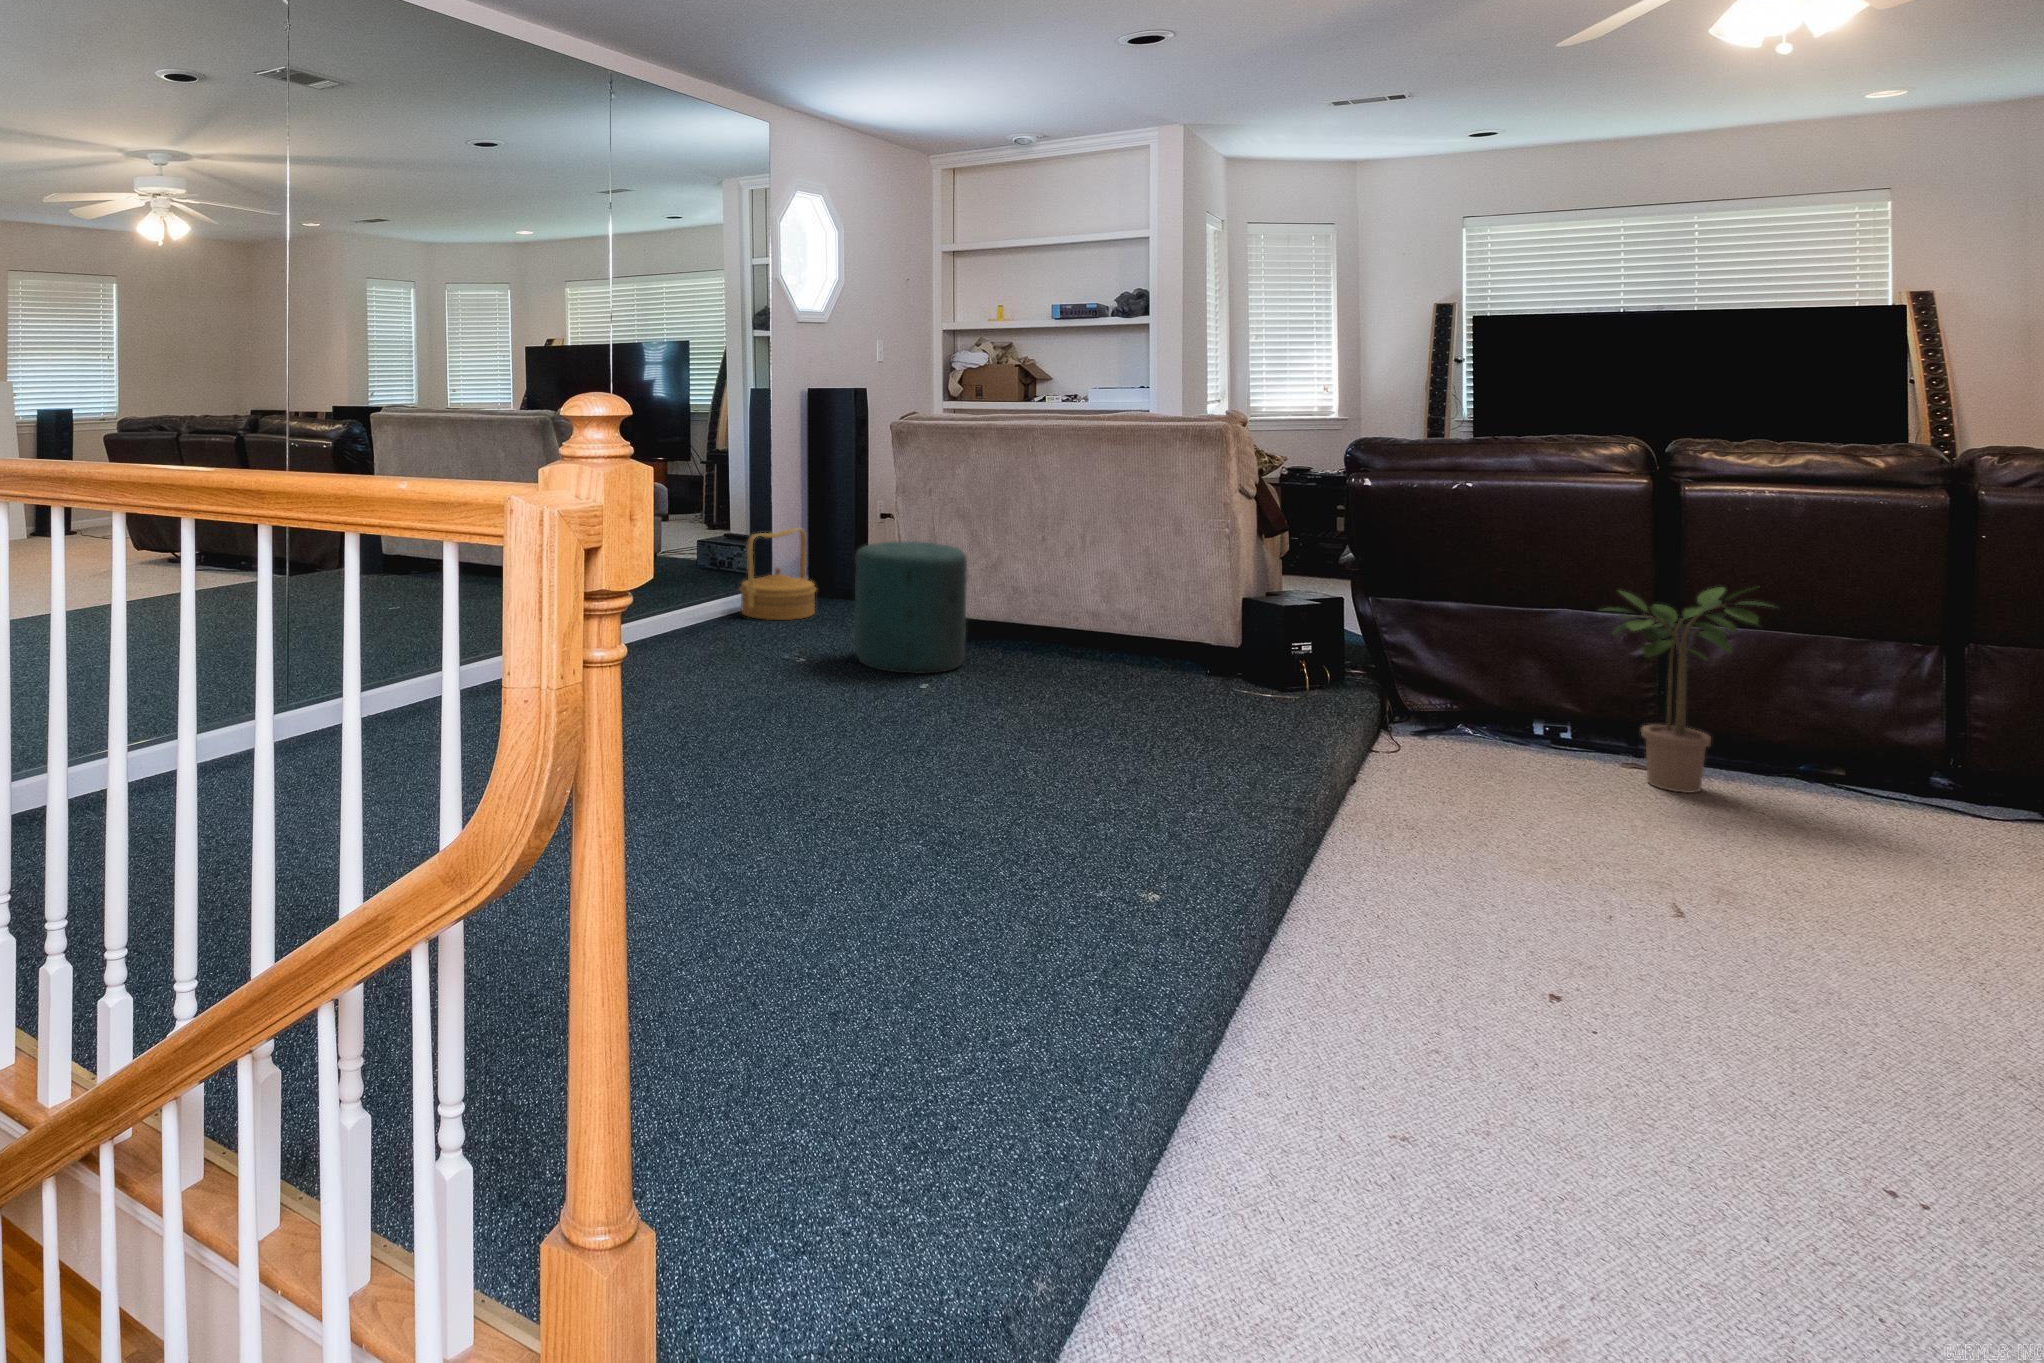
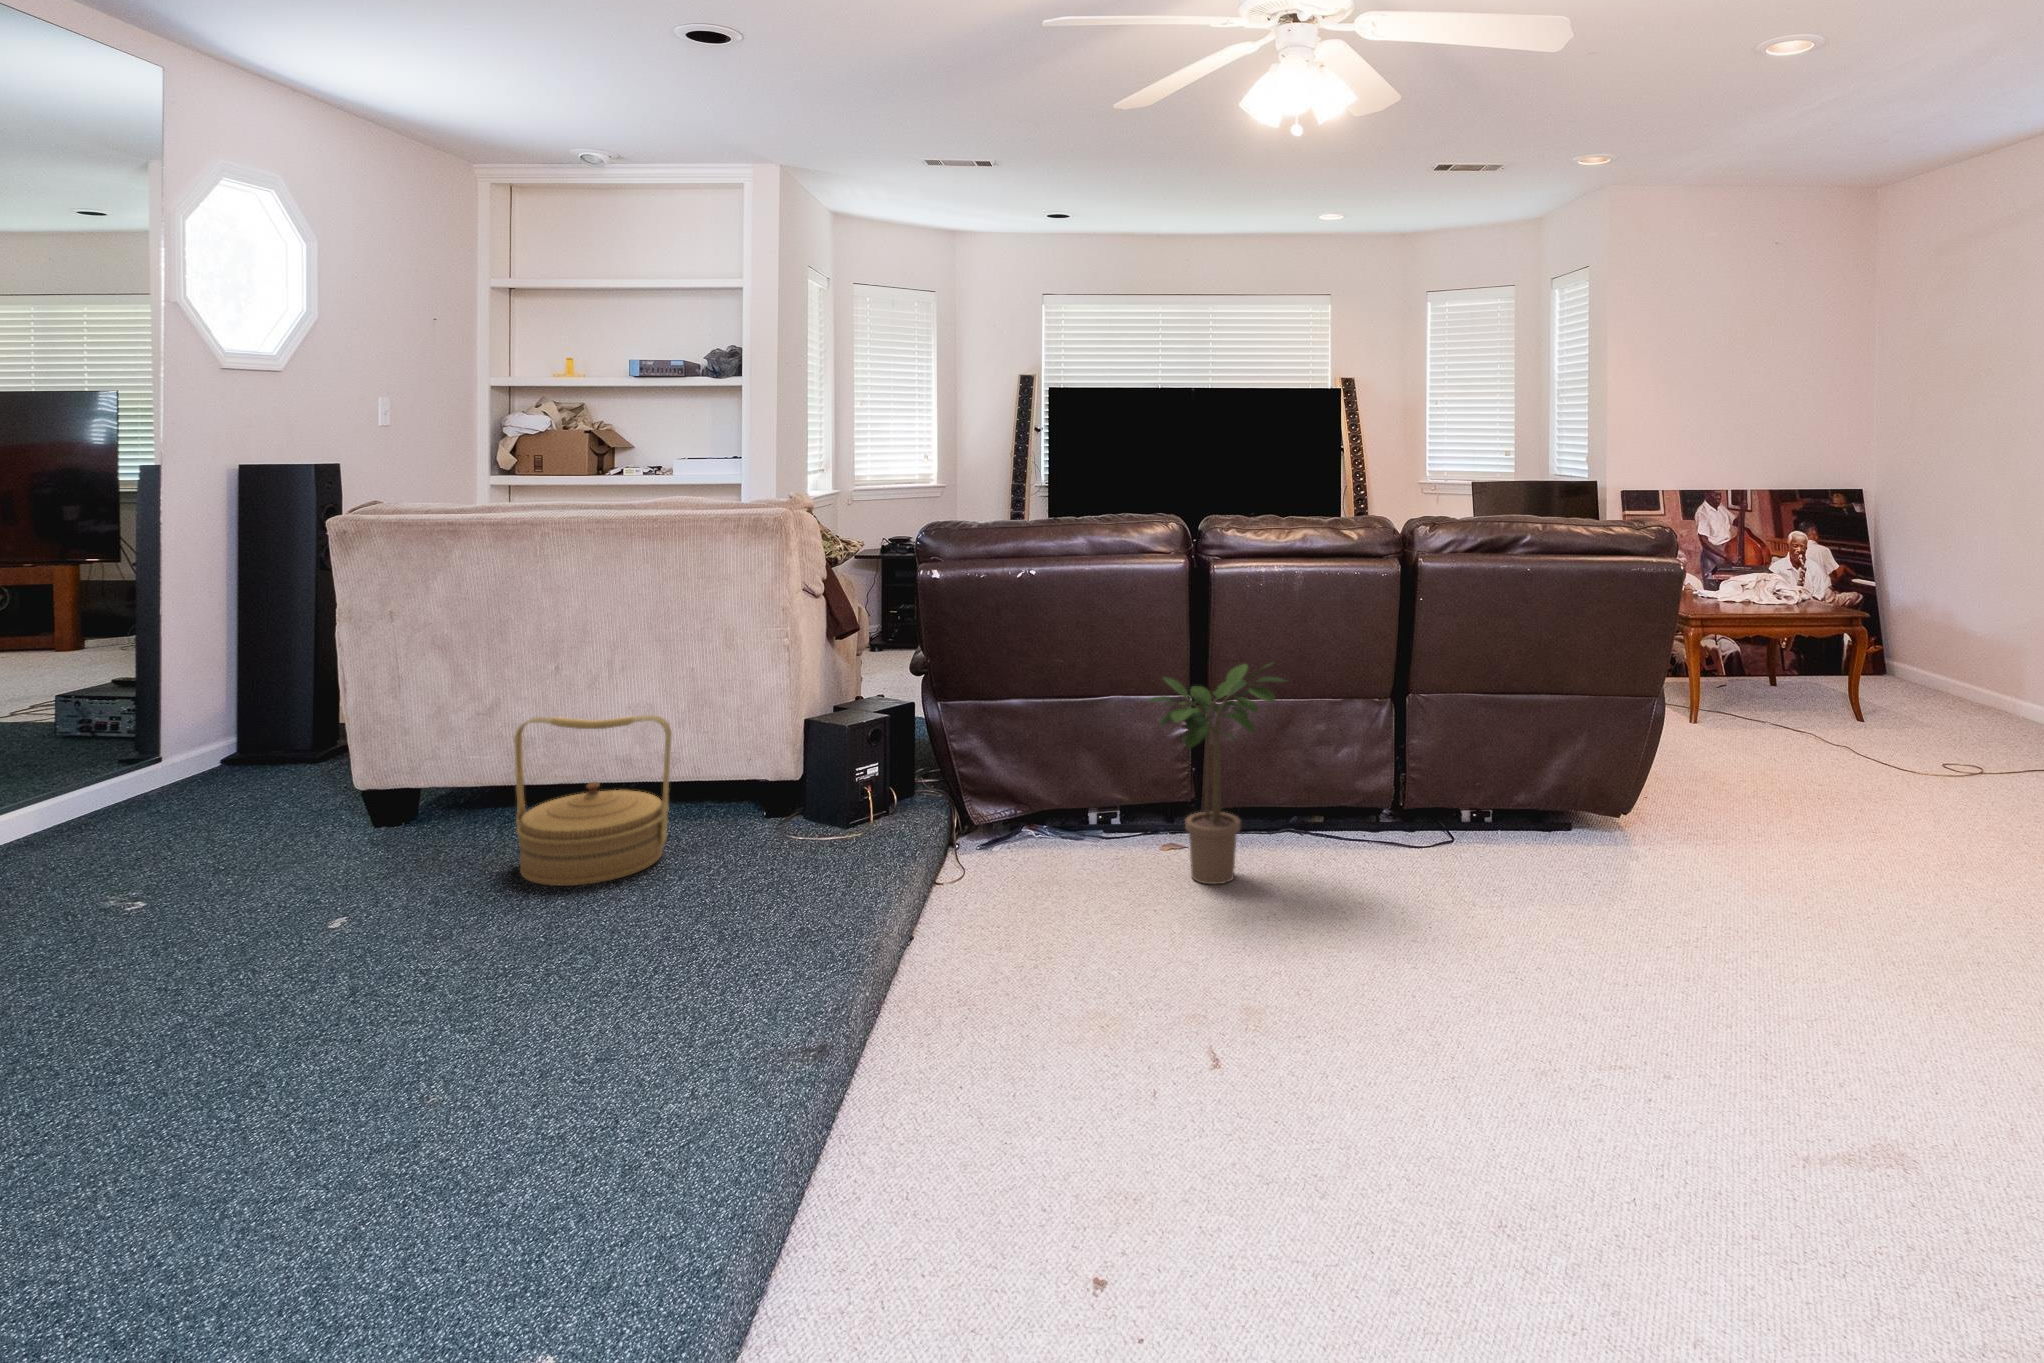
woven basket: present [740,528,816,620] -> present [514,715,672,886]
ottoman: present [855,542,967,674] -> none [238,687,433,900]

